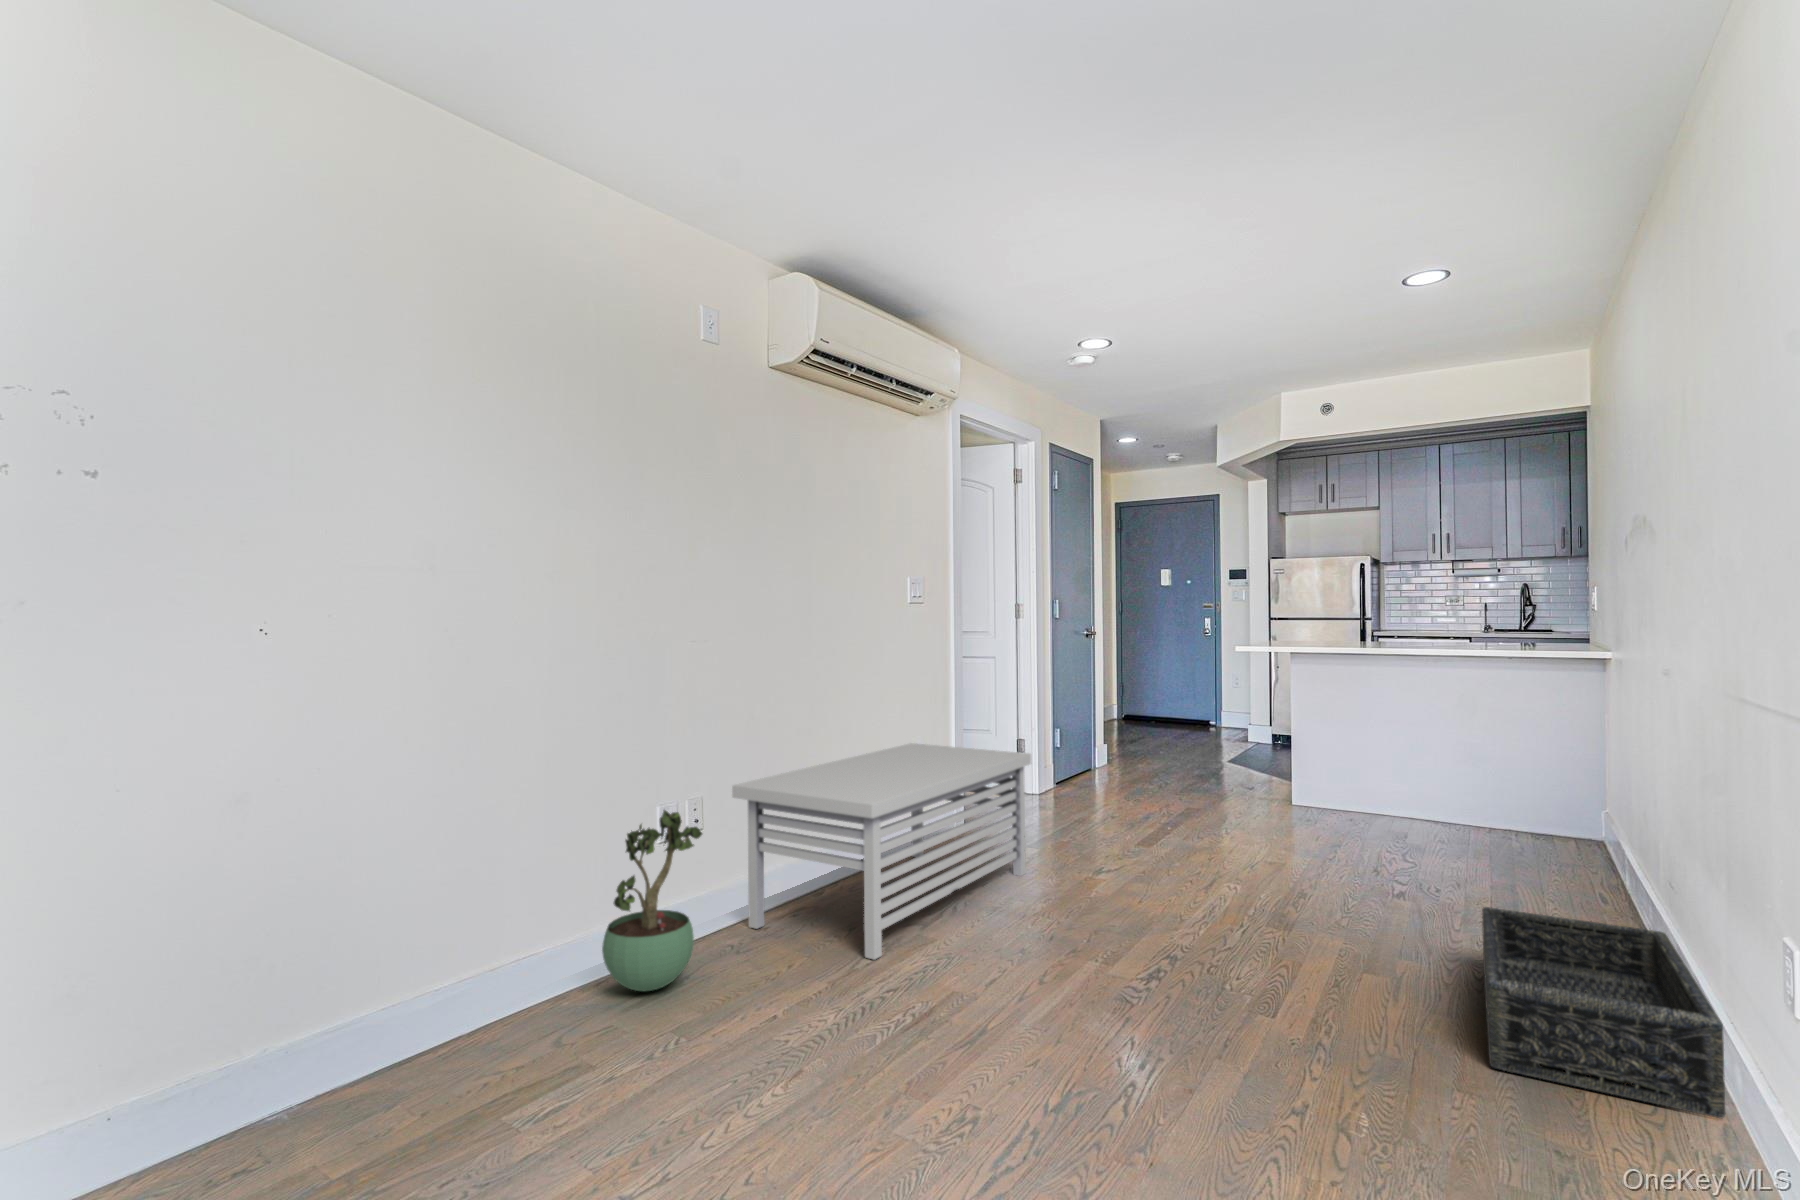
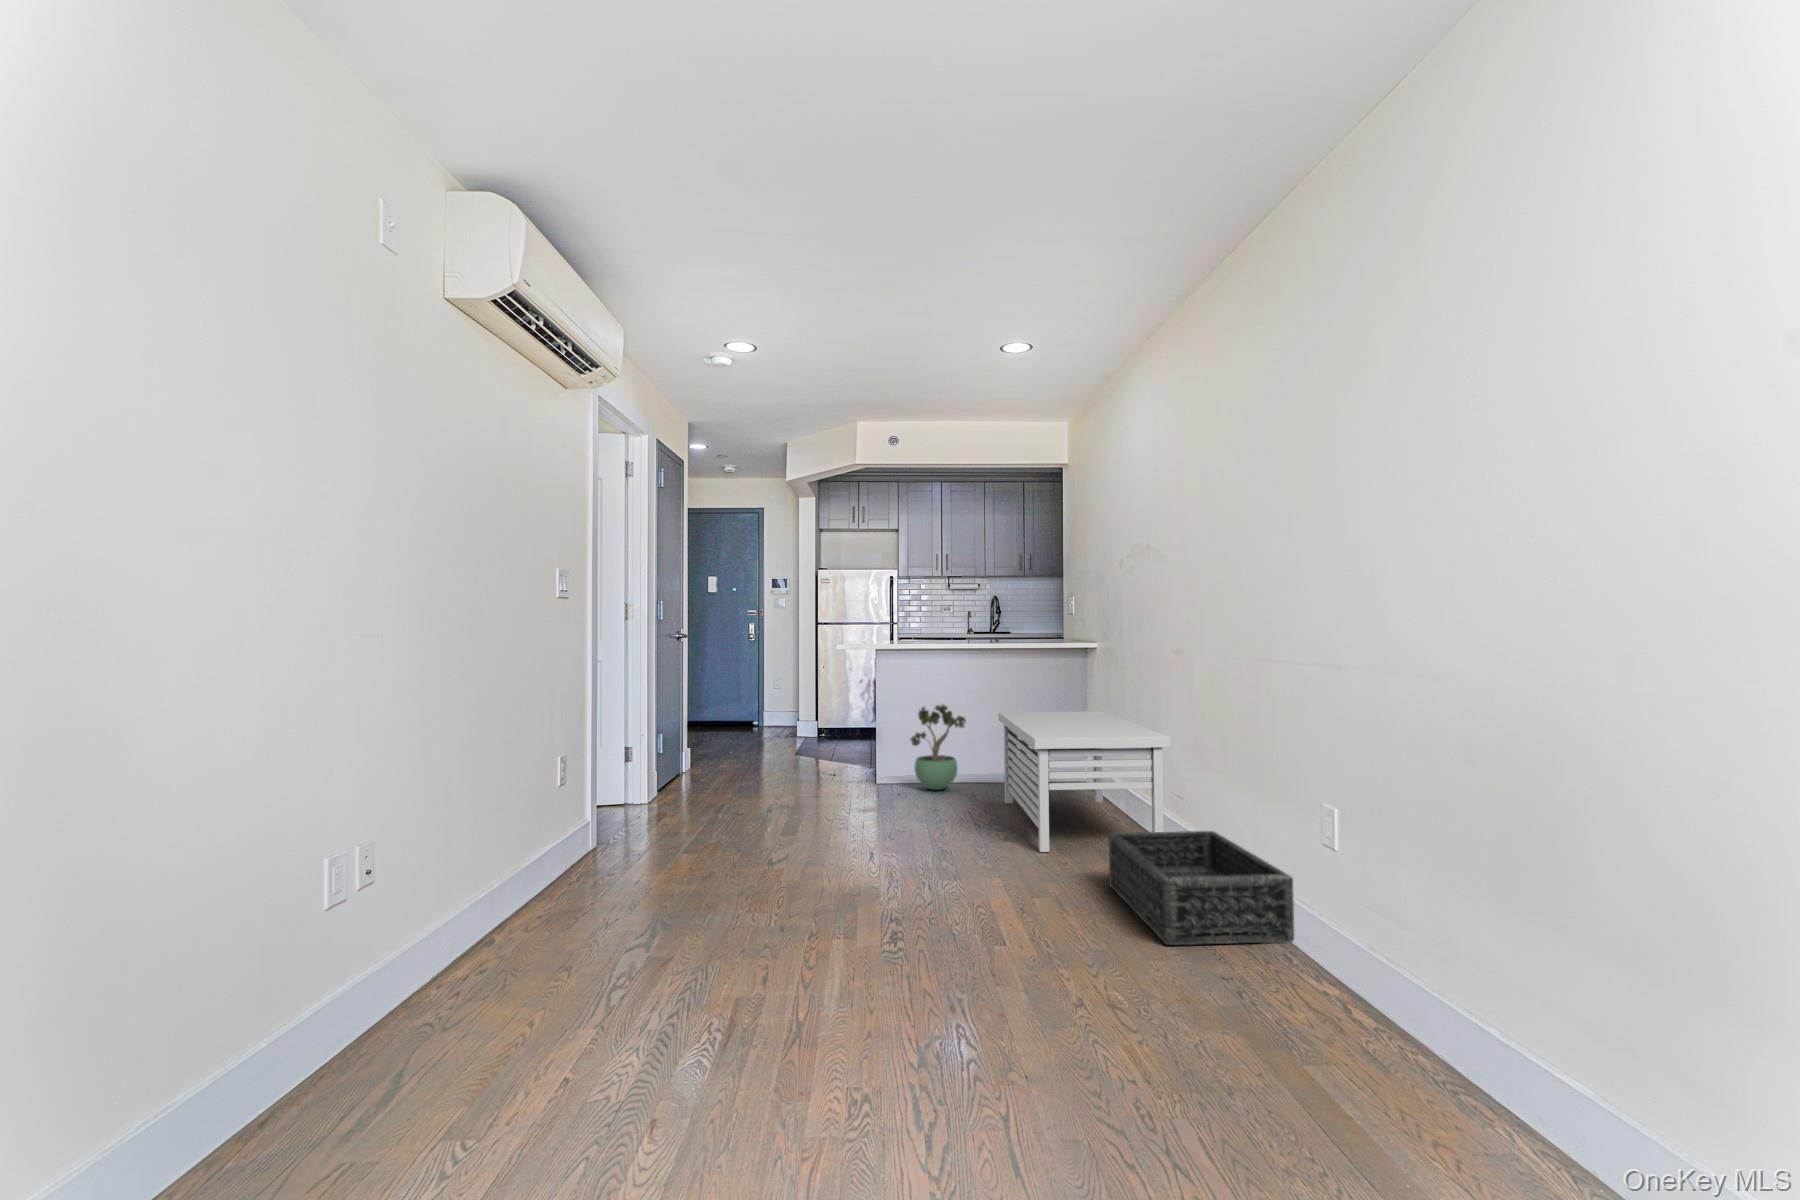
storage bench: present [732,743,1031,959] -> present [998,711,1170,852]
potted plant: present [602,810,702,991] -> present [911,704,966,790]

